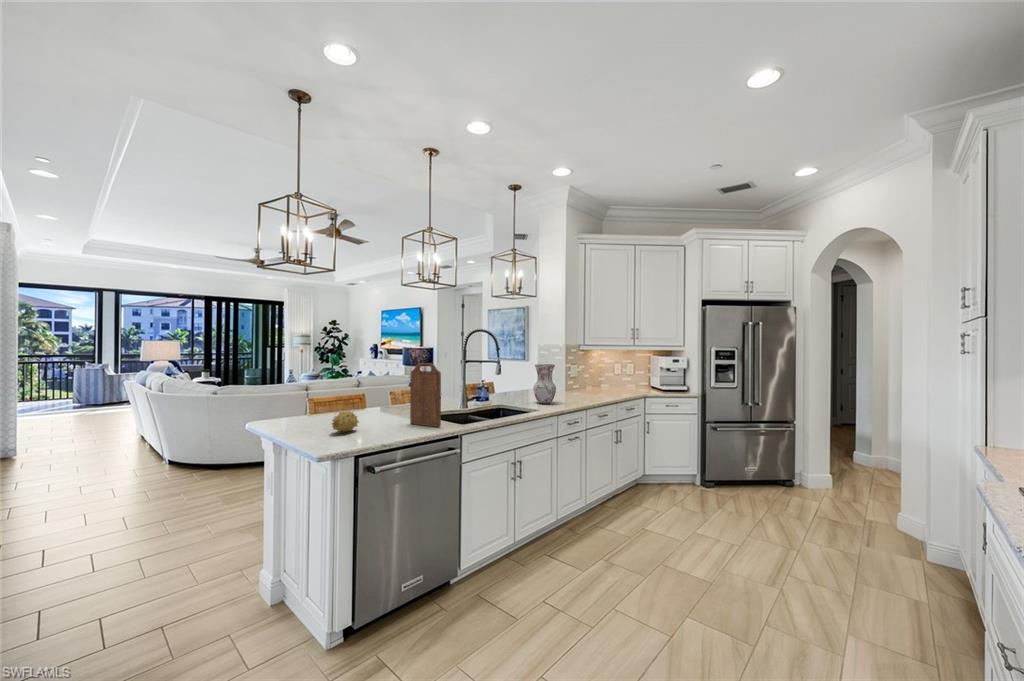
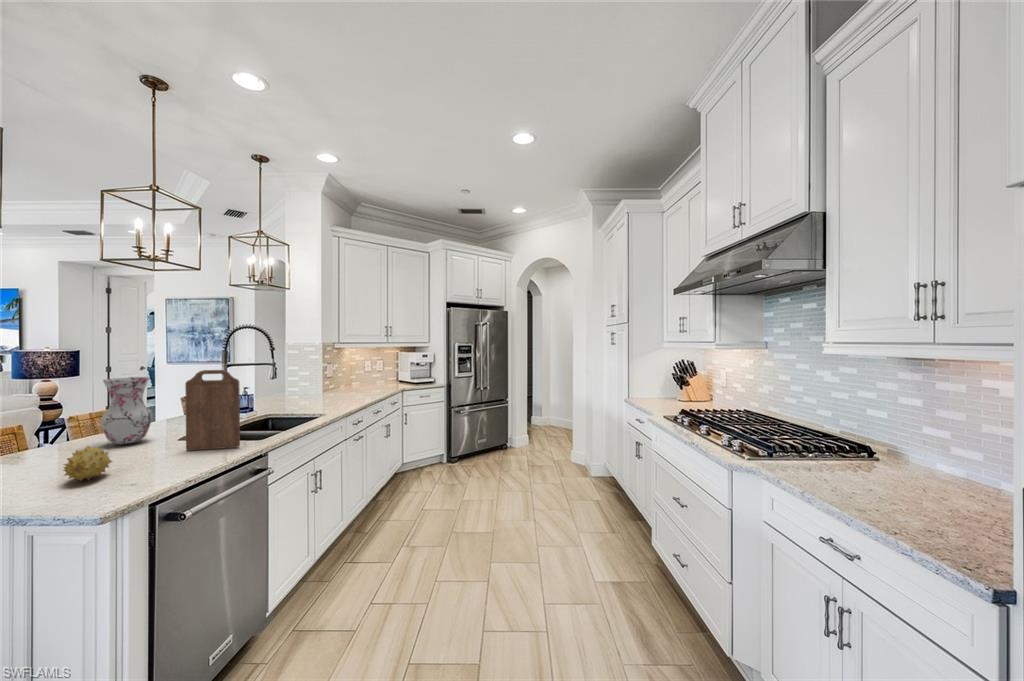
vase: present [533,364,556,404] -> present [101,377,152,444]

